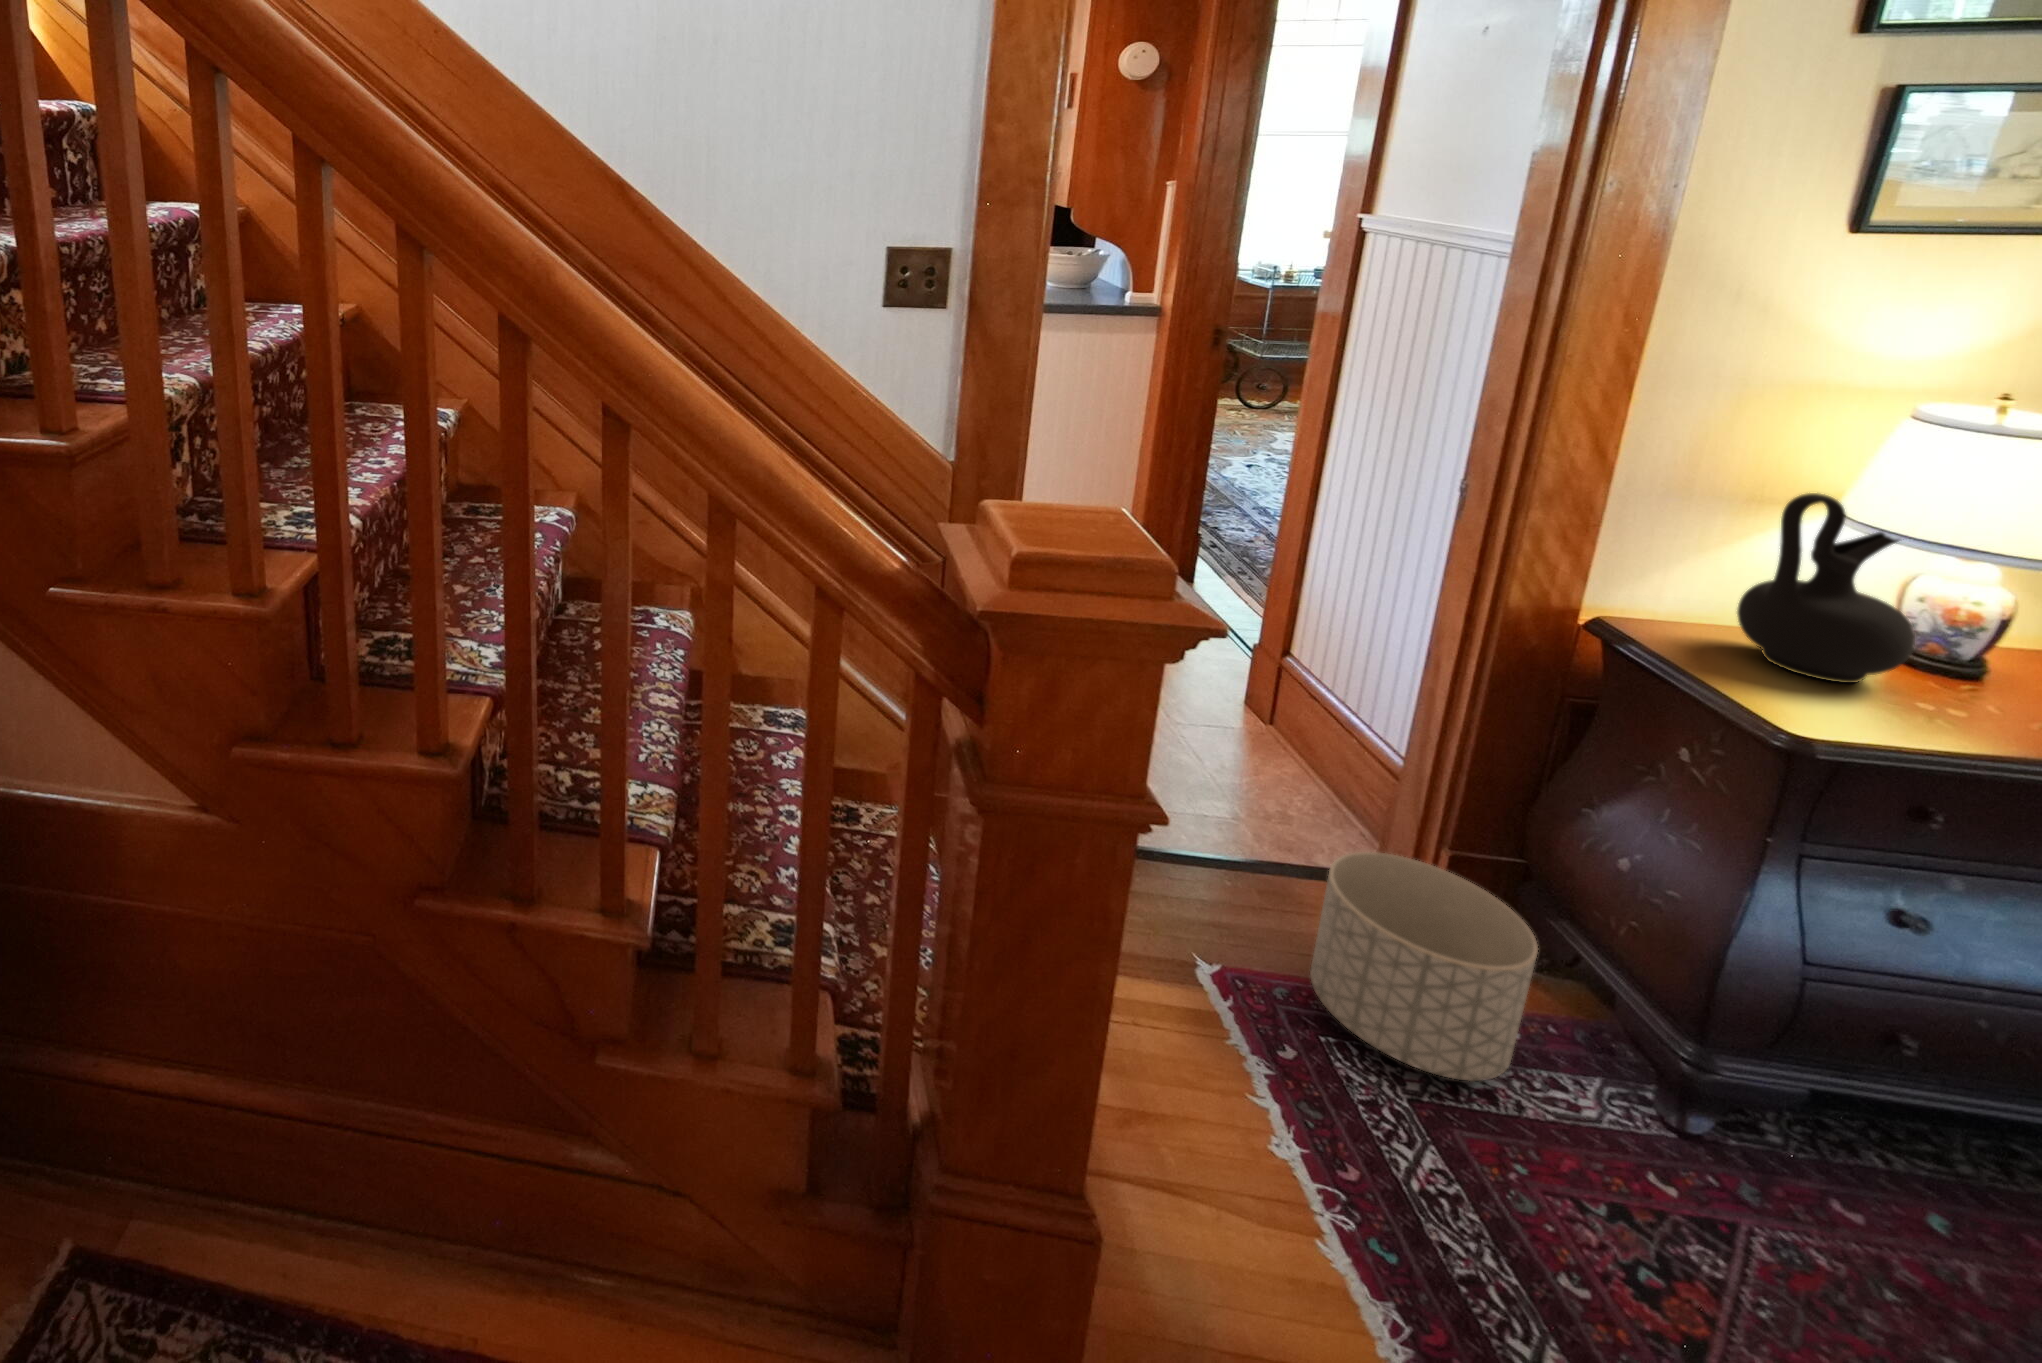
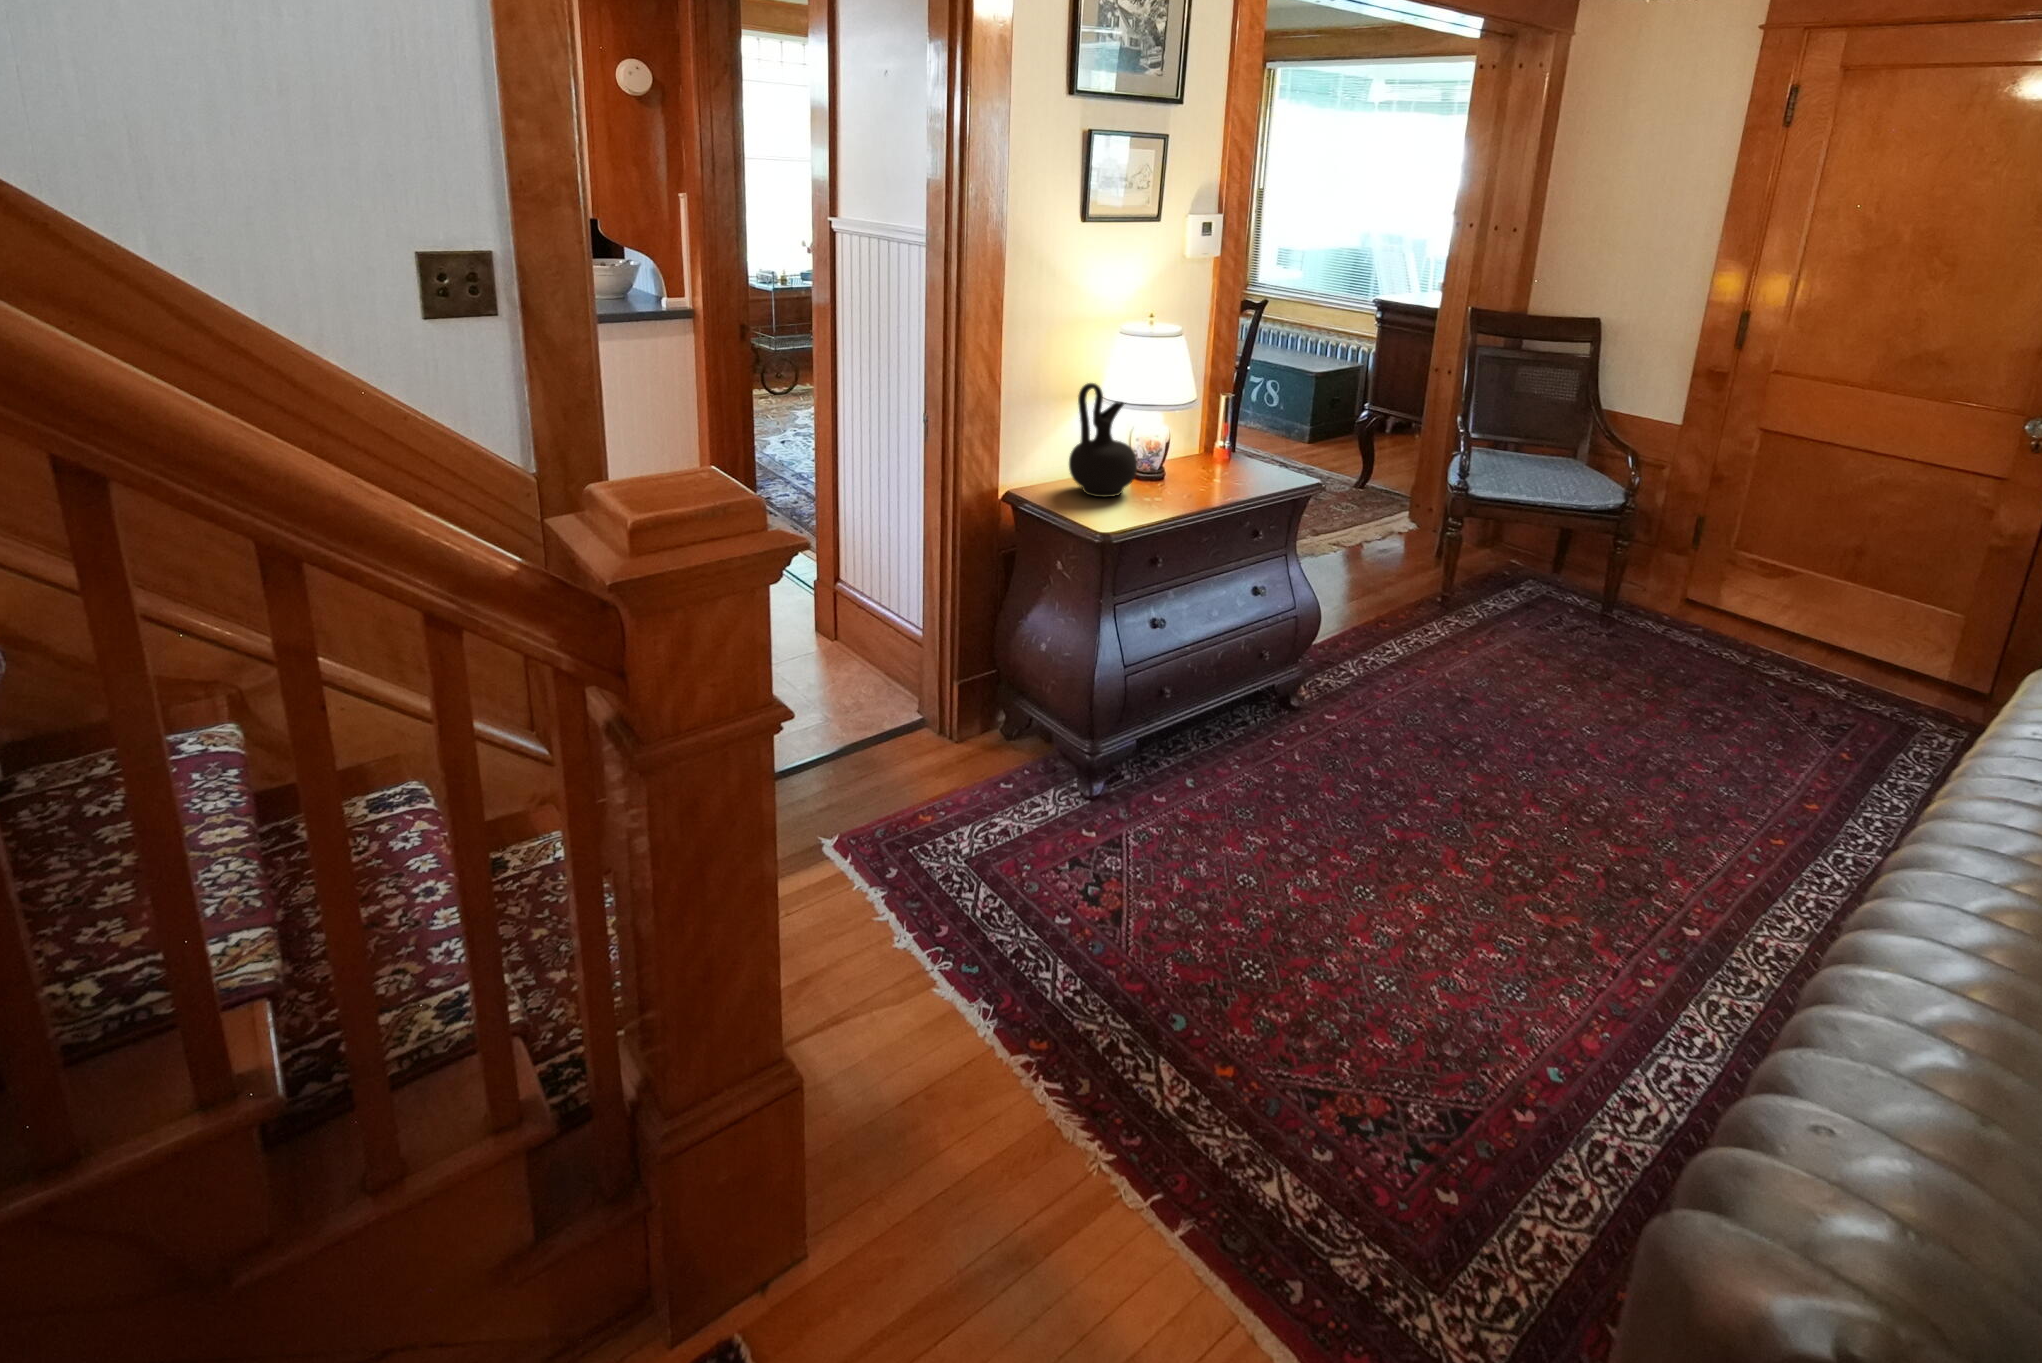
planter: present [1310,852,1538,1081] -> none [895,697,1013,842]

